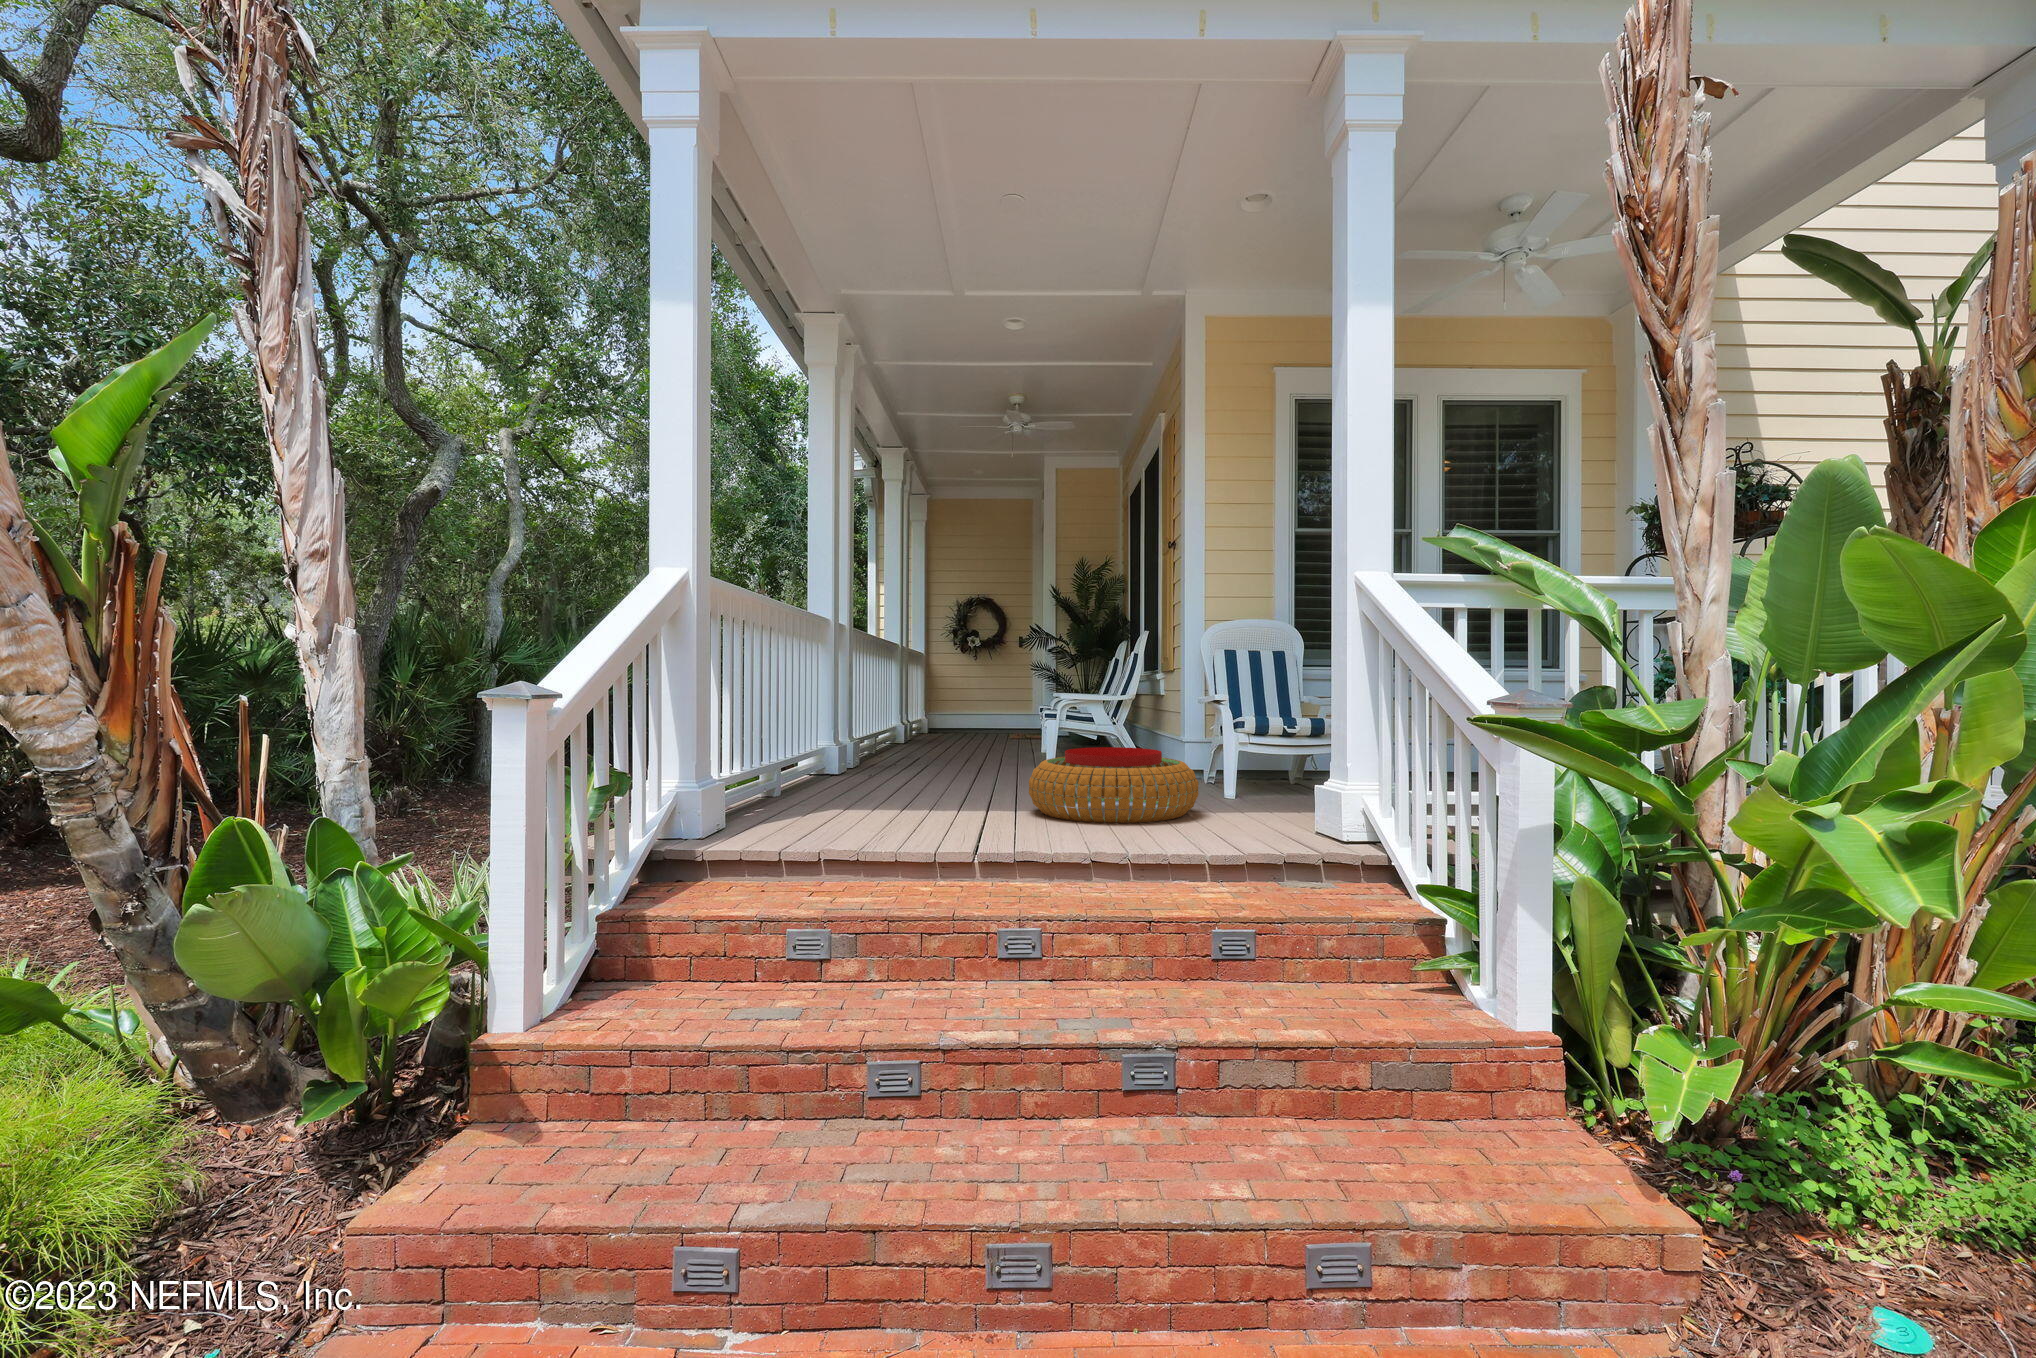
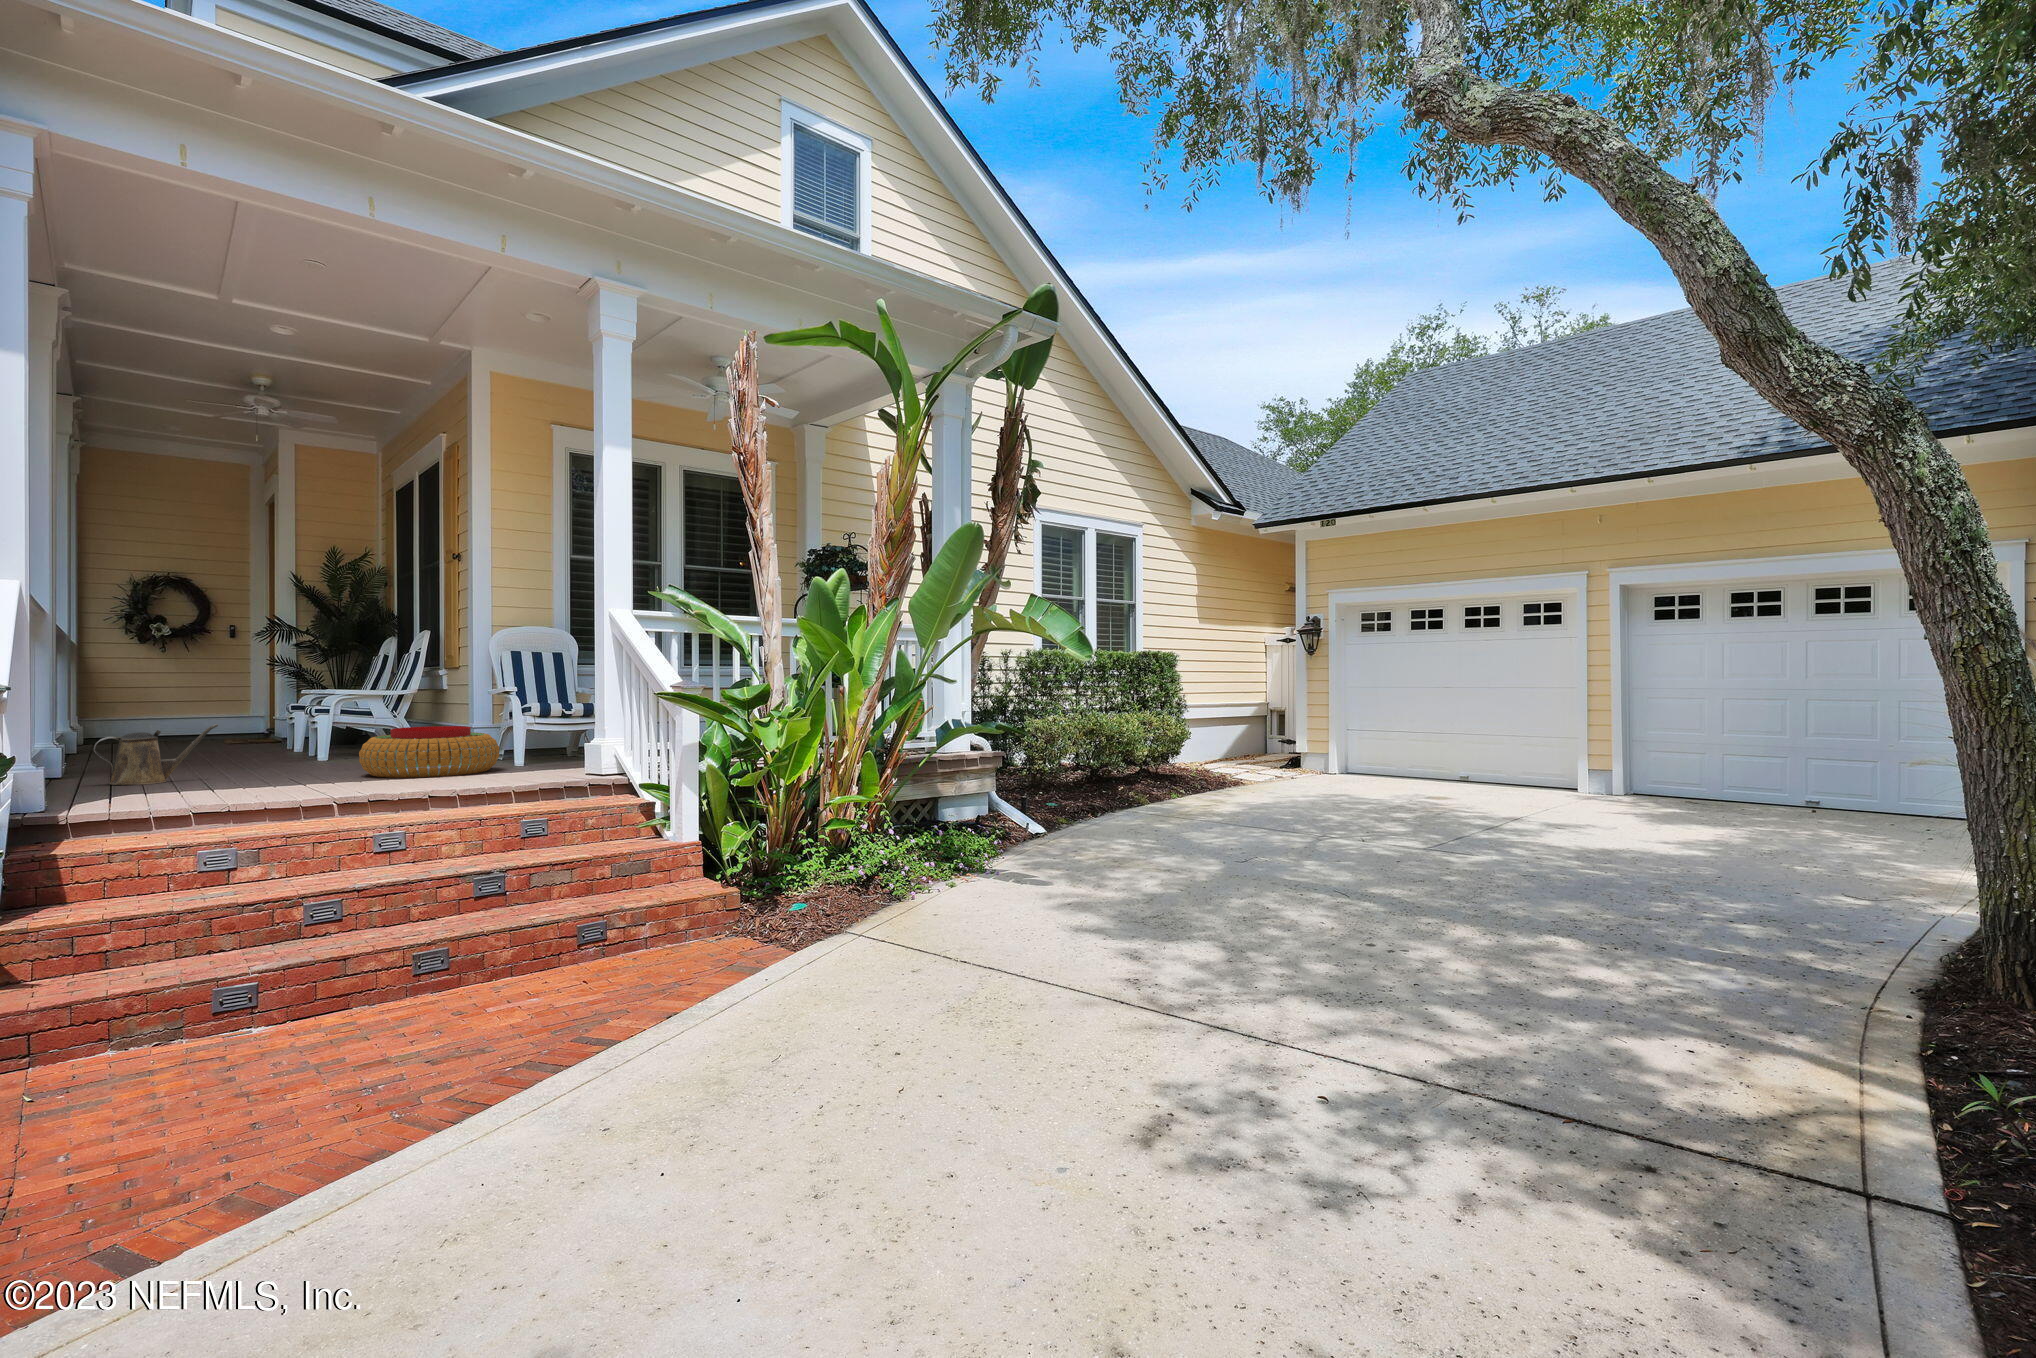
watering can: none [782,734,895,803] -> present [94,724,218,785]

